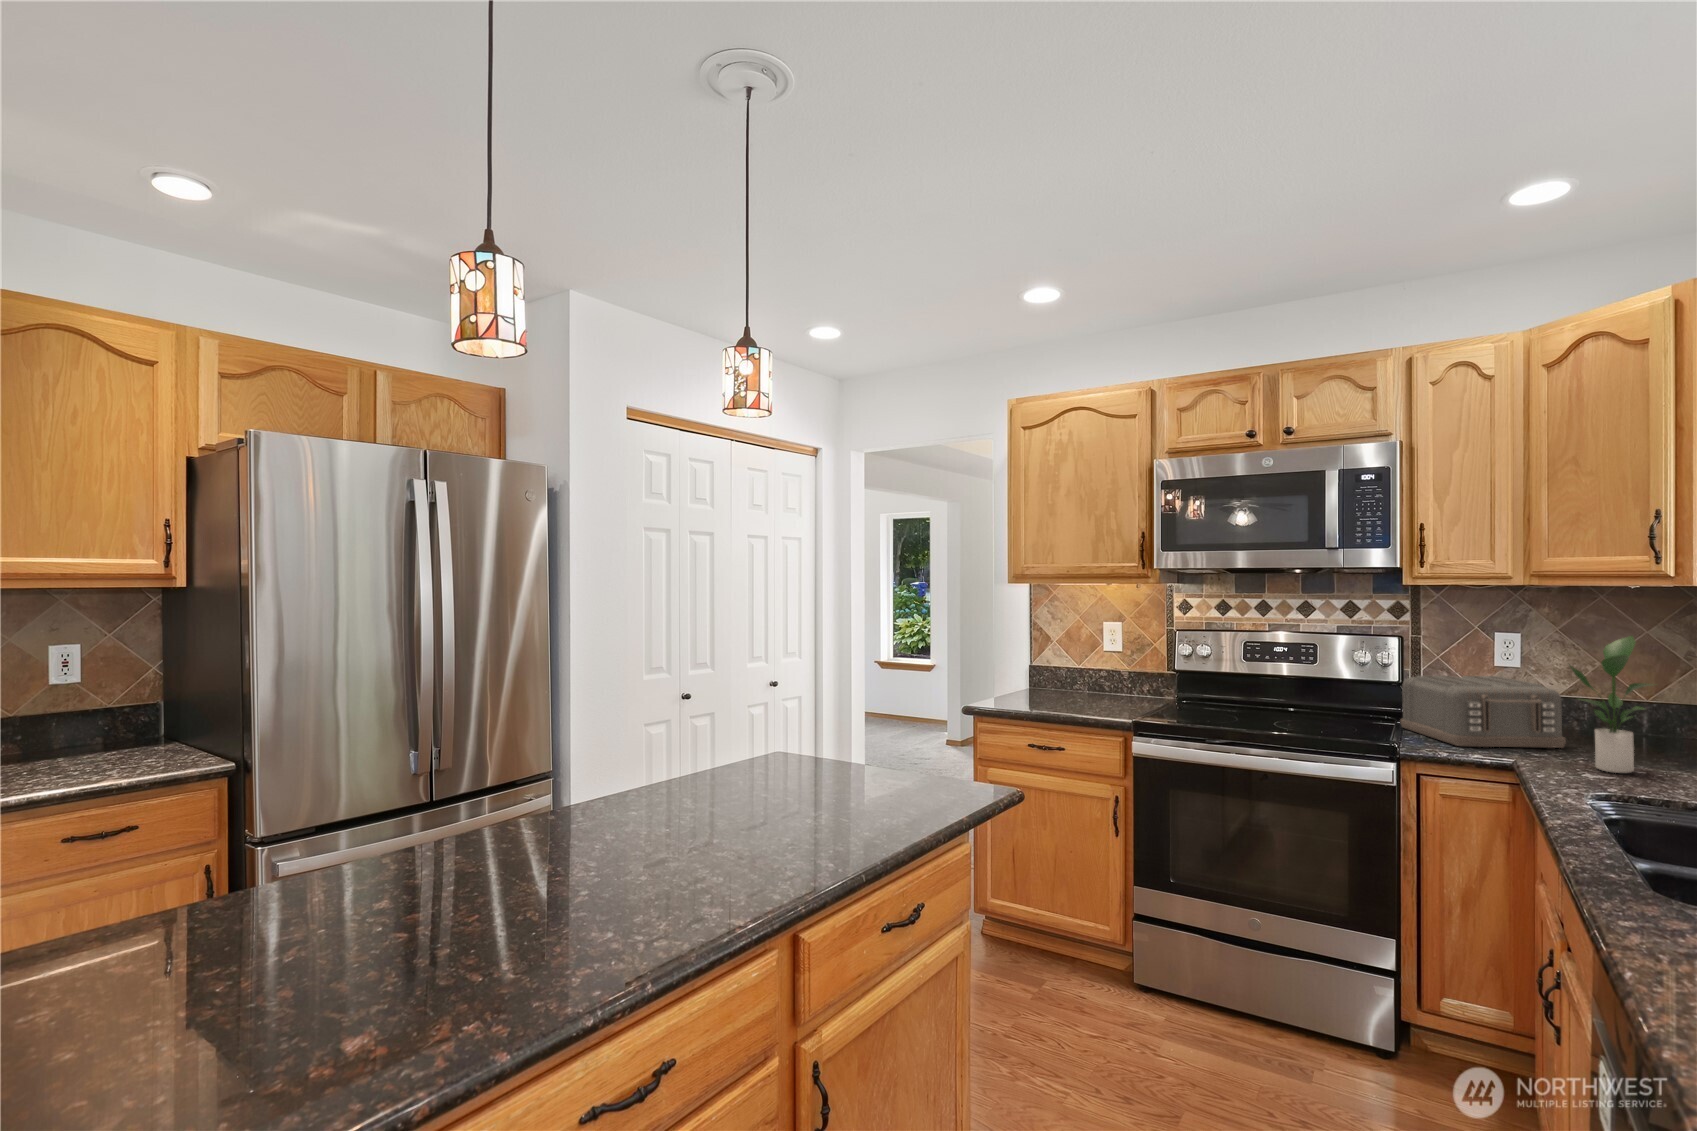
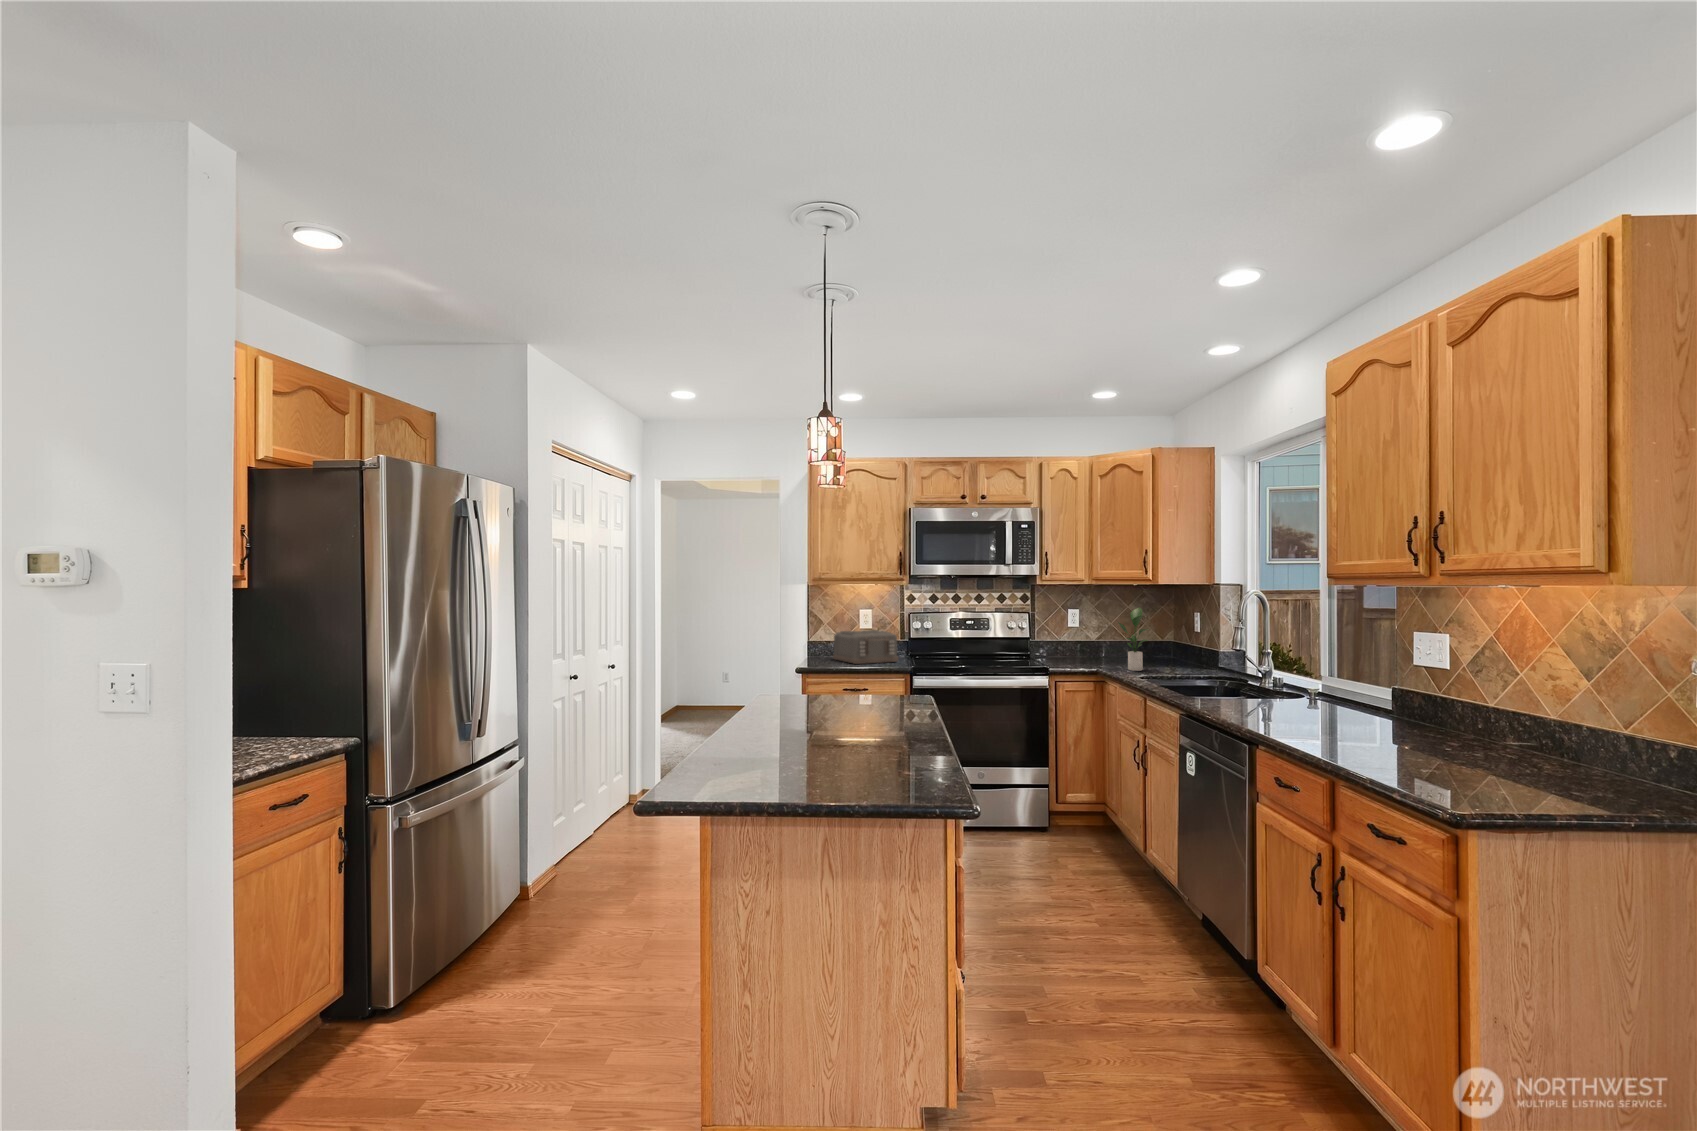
toaster: present [1401,676,1566,748] -> present [833,630,898,664]

